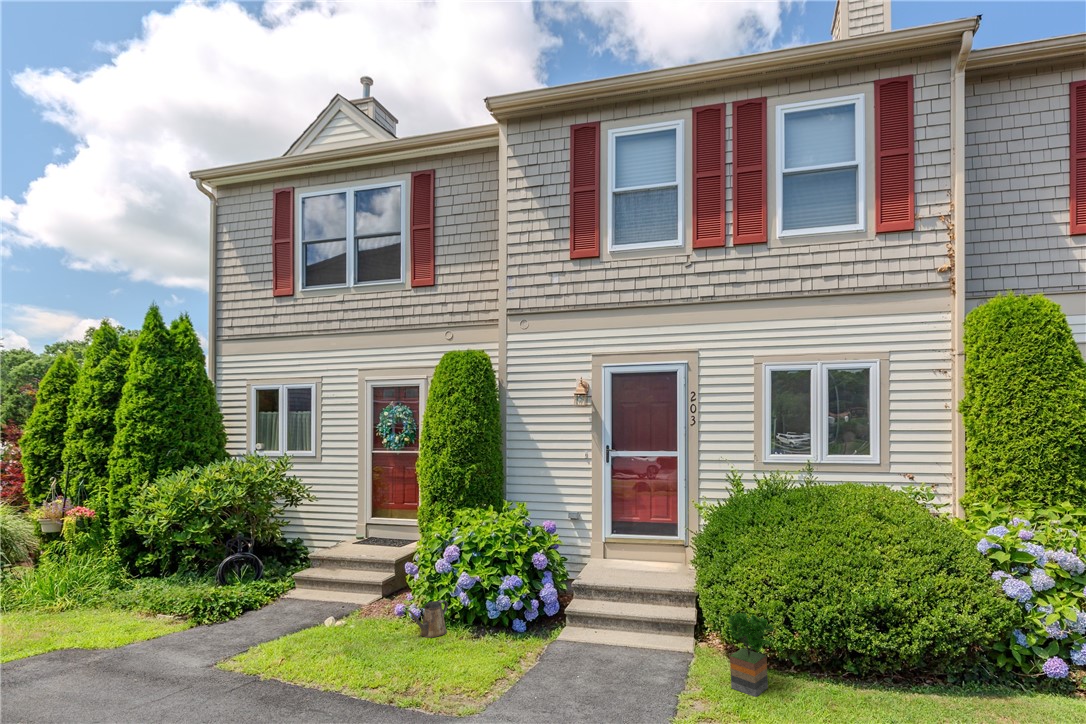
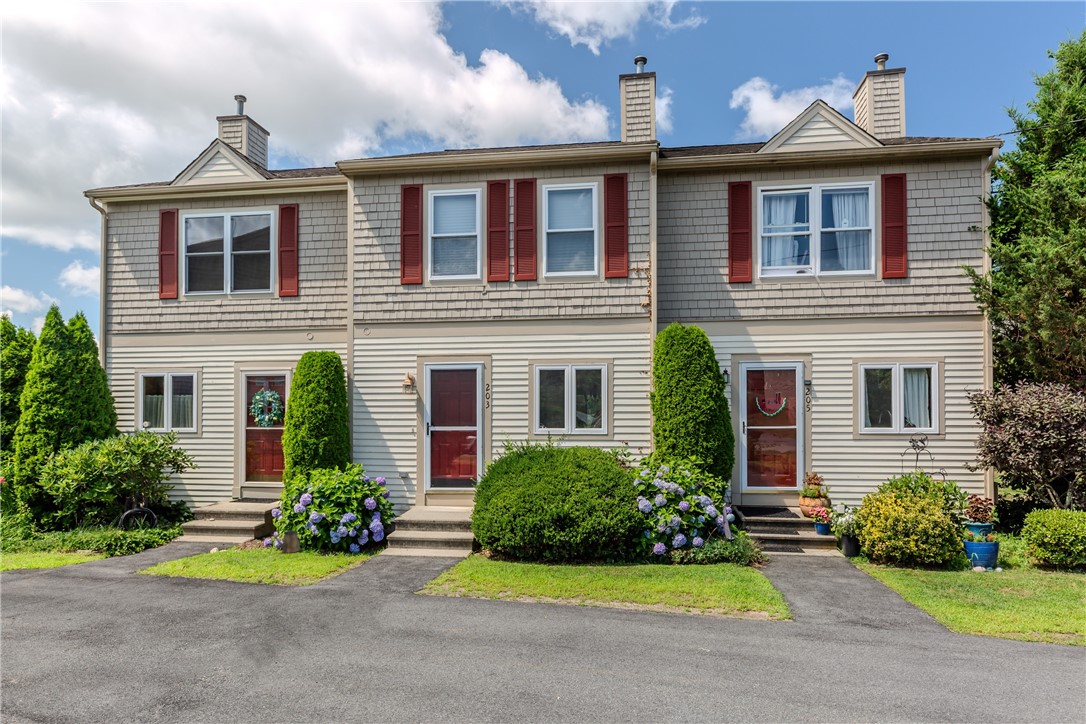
potted tree: present [728,613,774,697] -> none [469,522,497,568]

